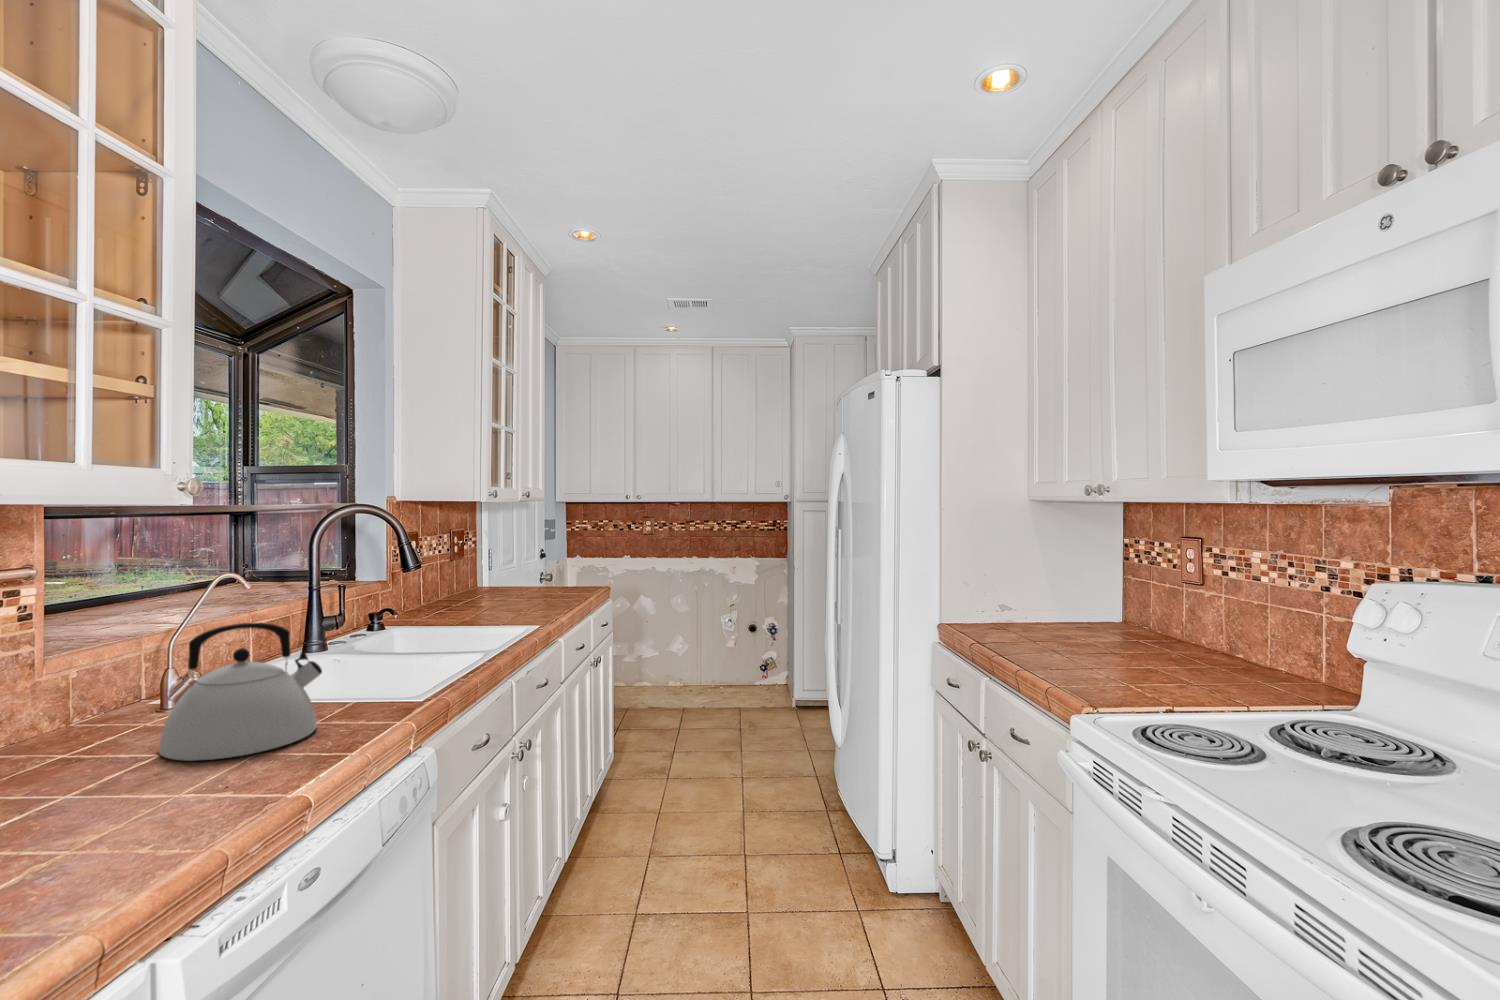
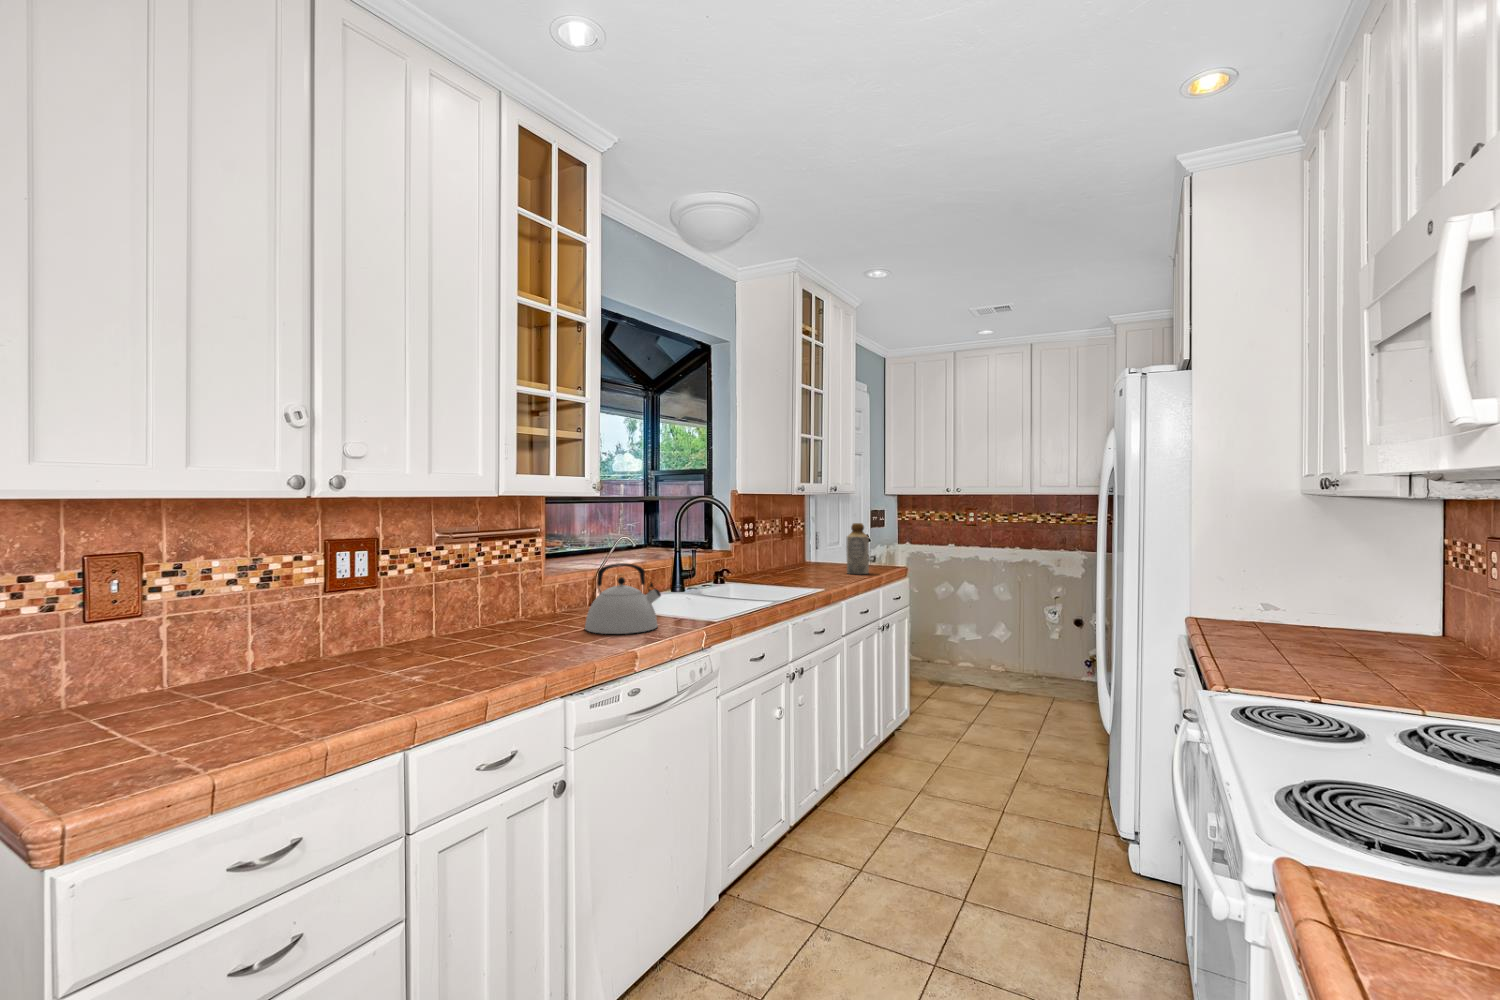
bottle: none [541,537,569,600] -> present [846,523,869,574]

